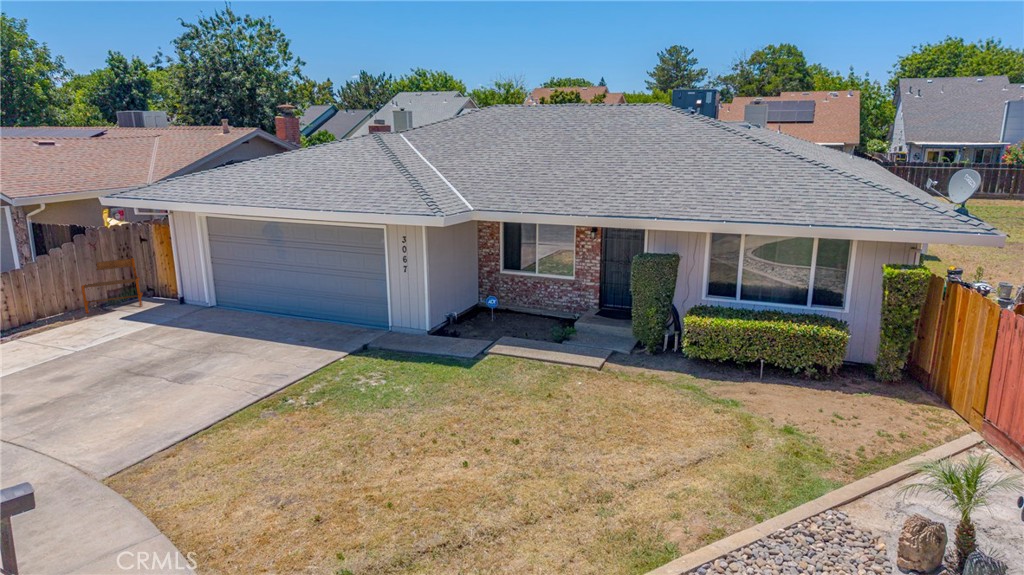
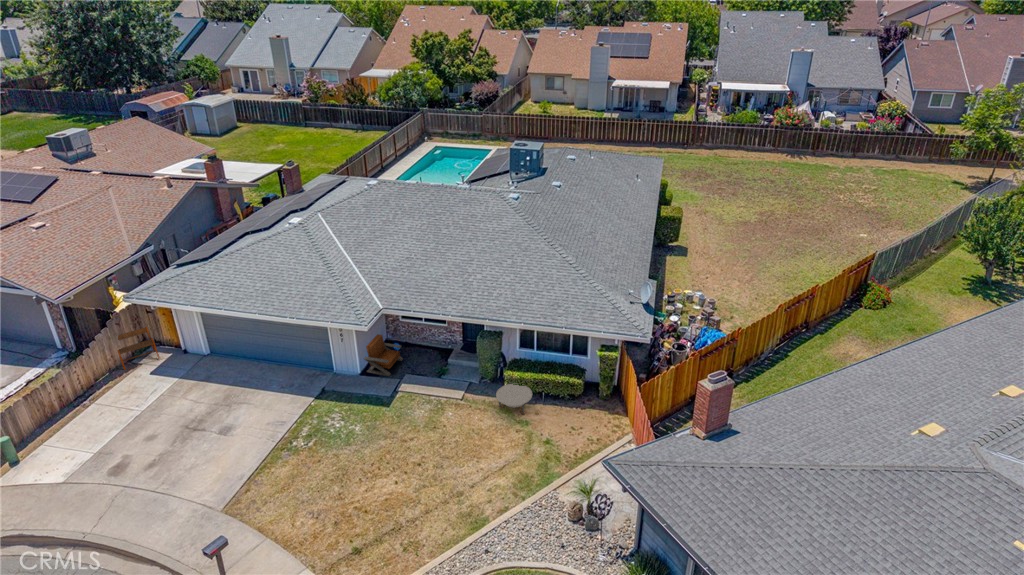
lounge chair: none [437,277,503,338] -> present [364,334,403,376]
round table: none [670,344,743,392] -> present [496,384,532,414]

